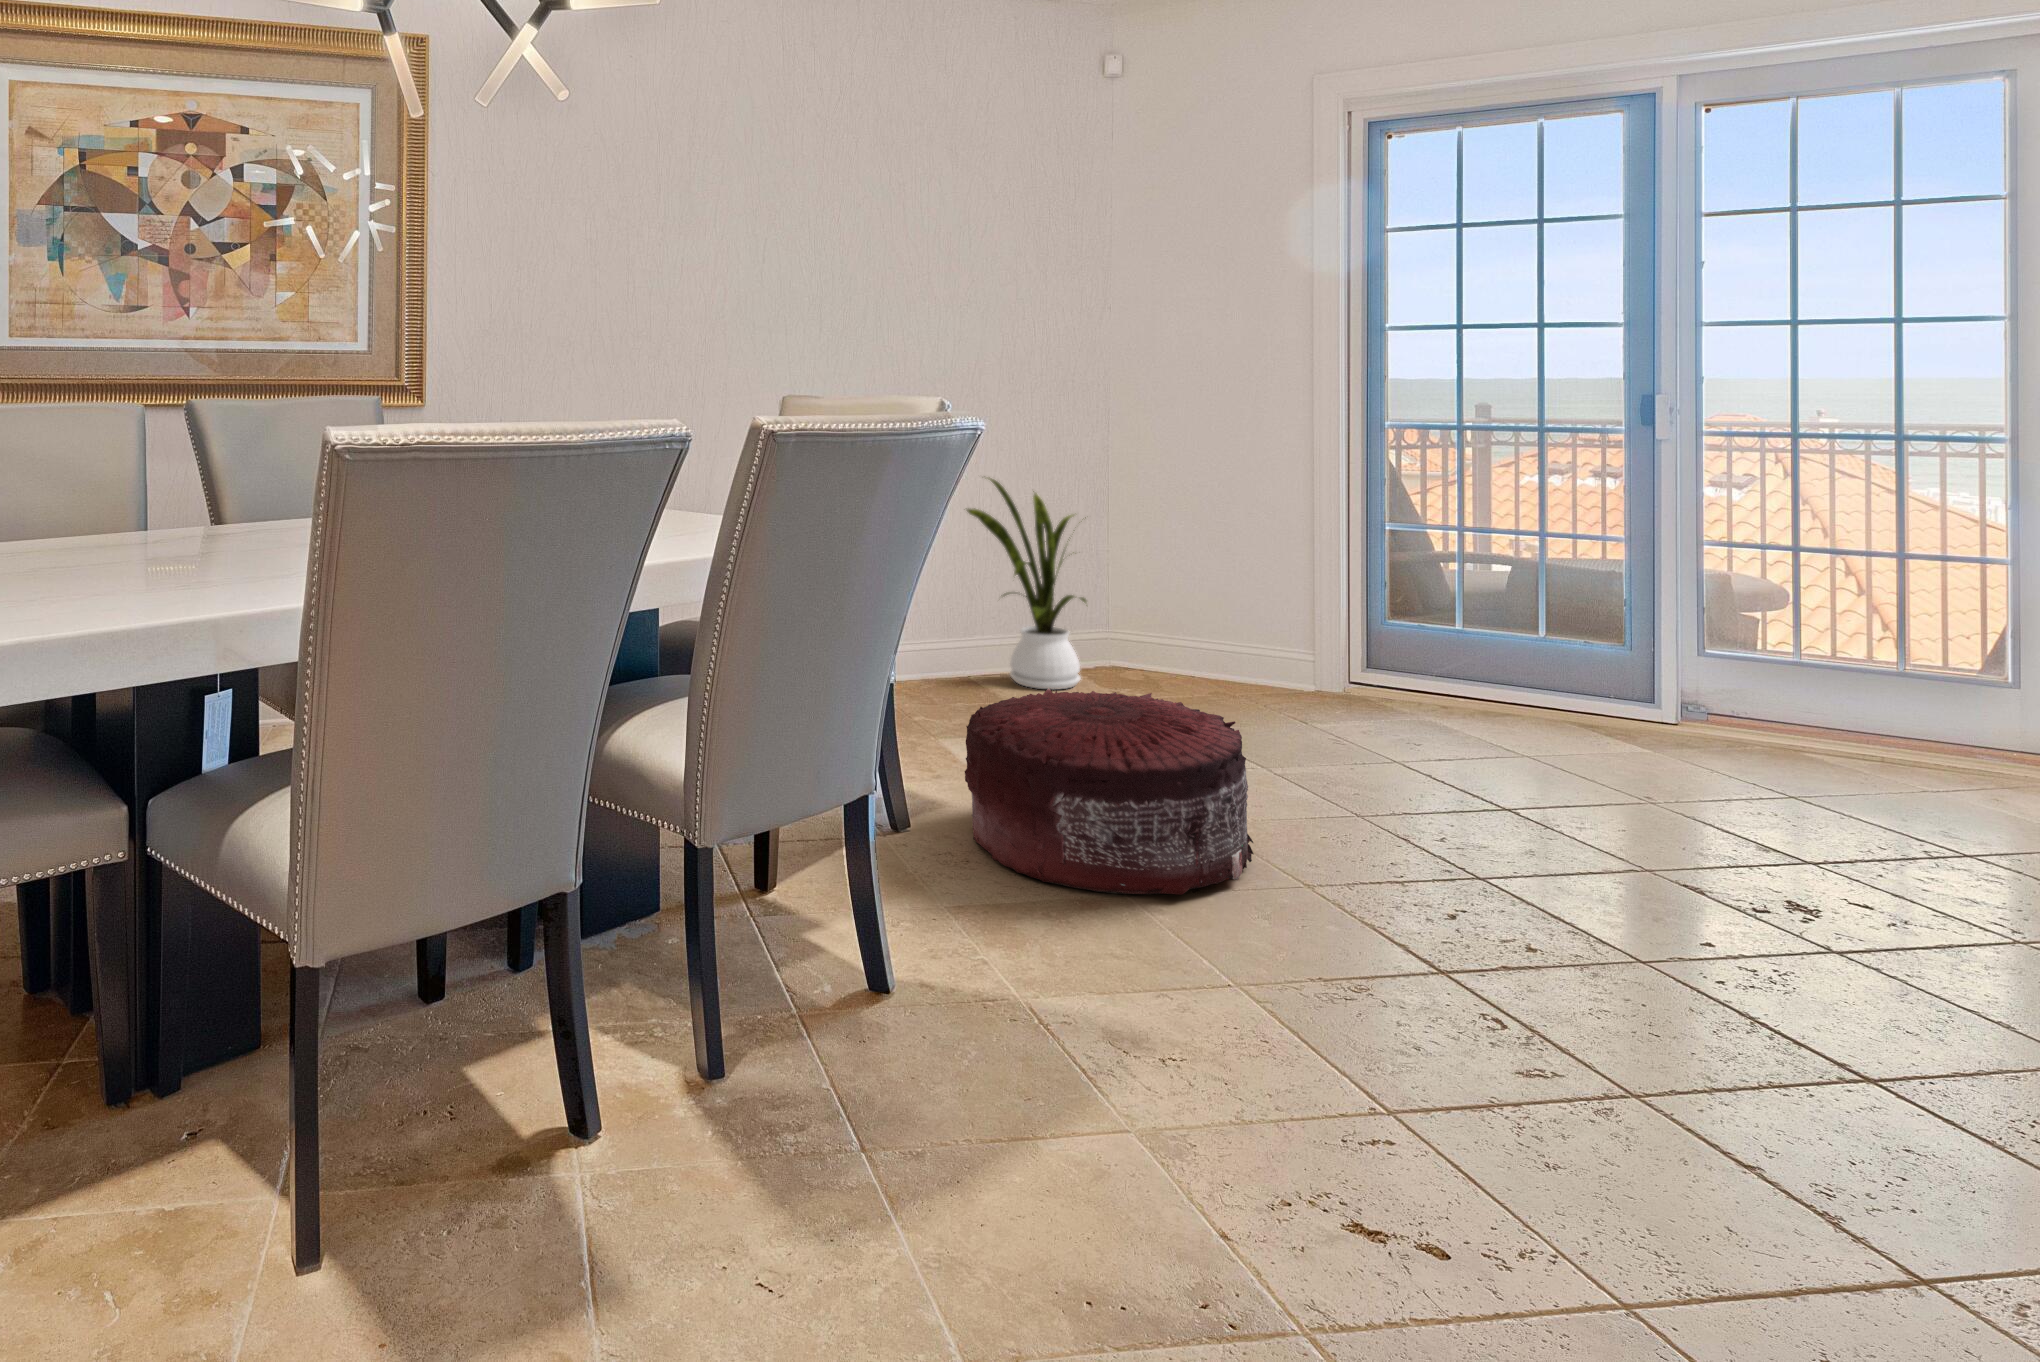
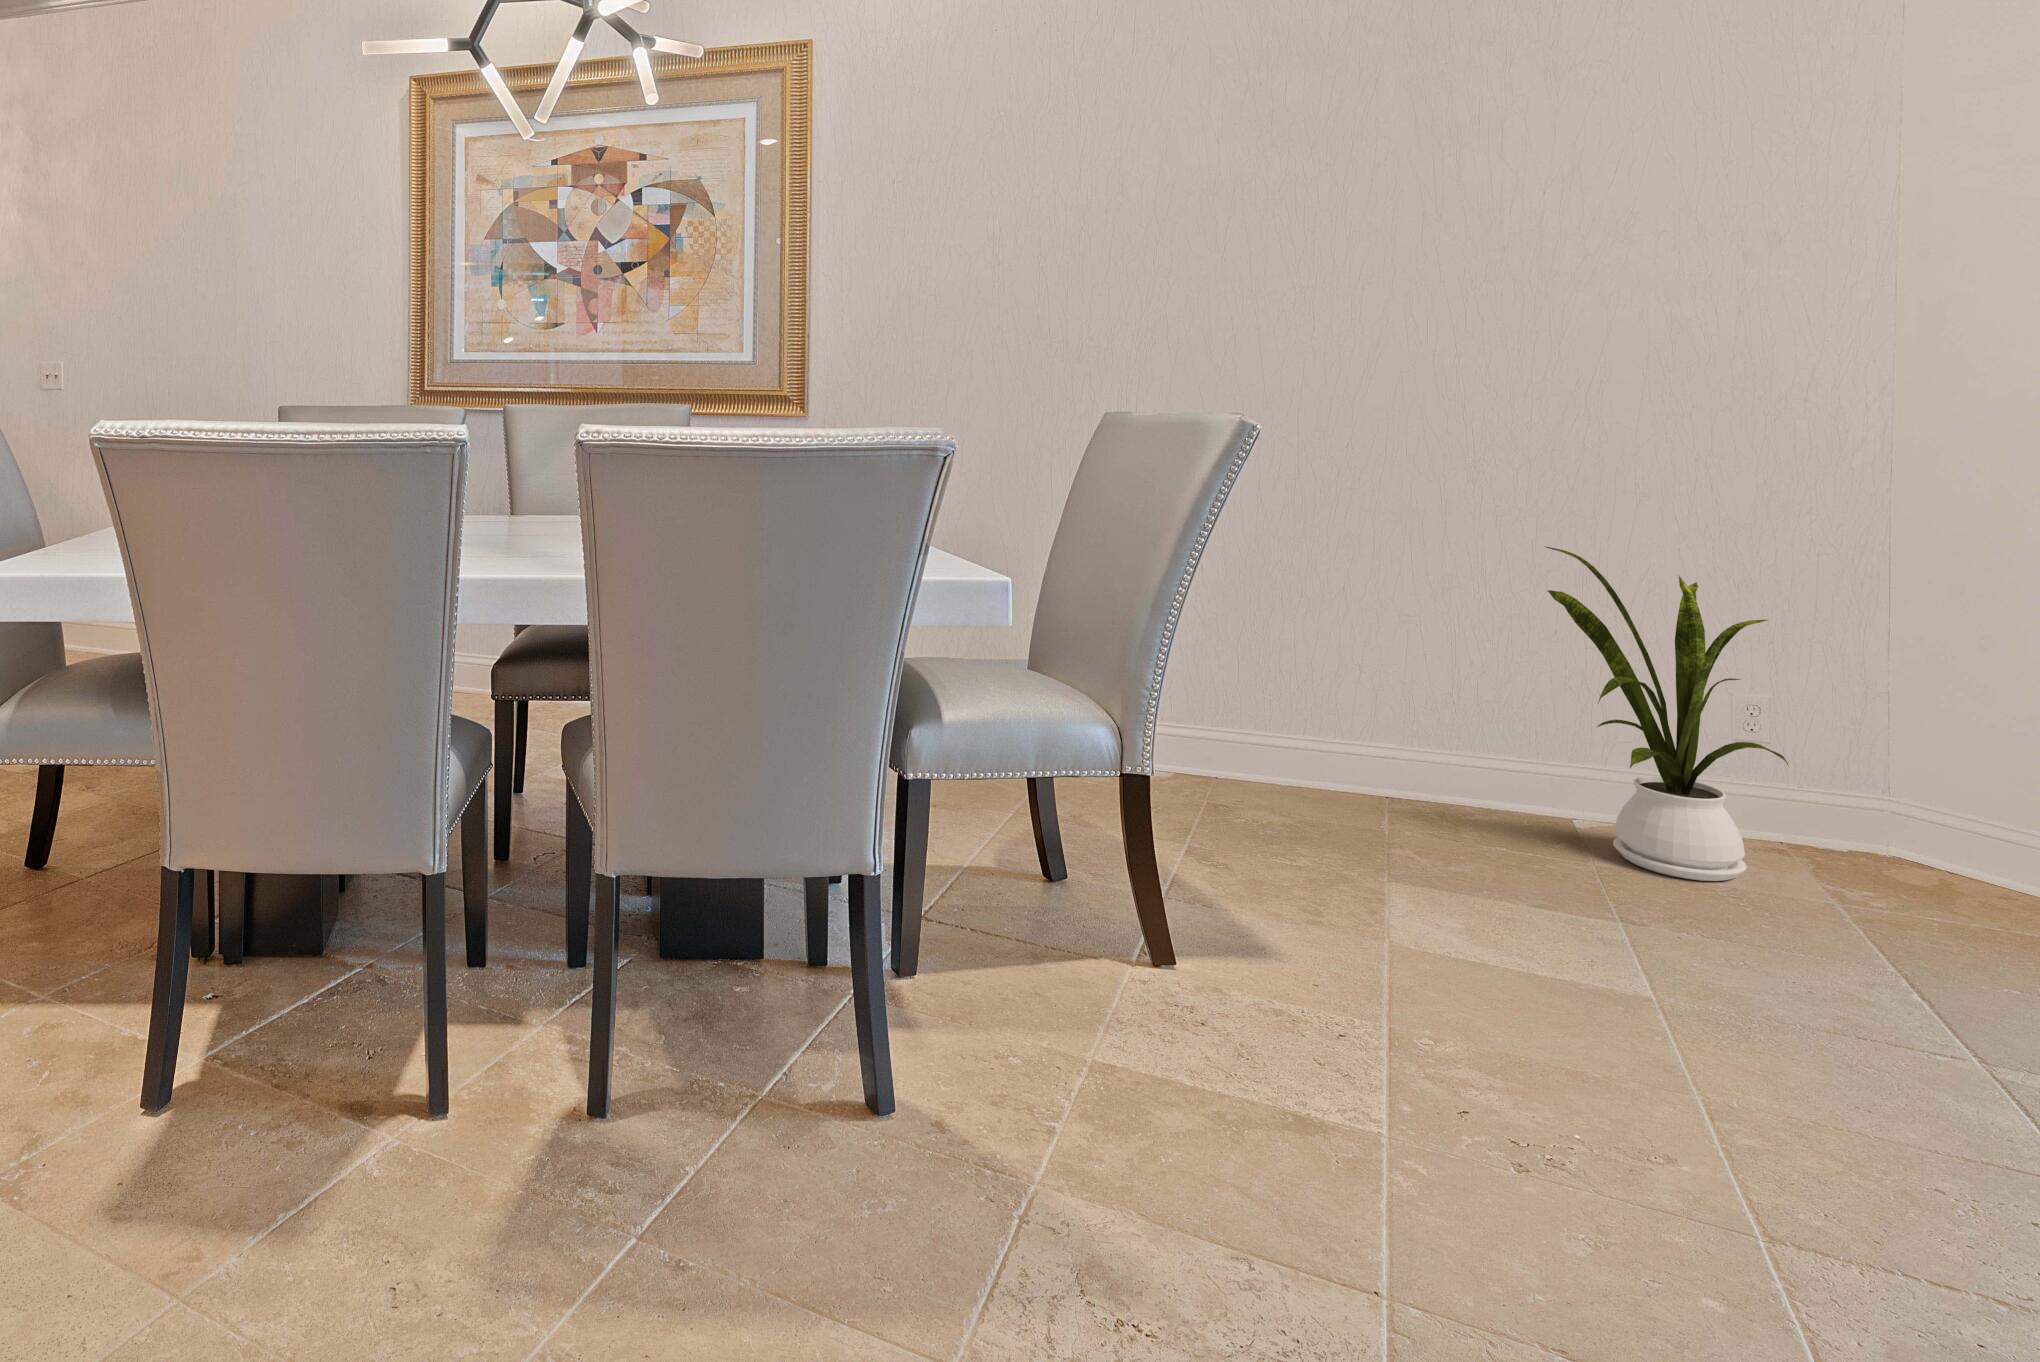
pouf: present [965,688,1254,895] -> none [1139,847,1569,1176]

